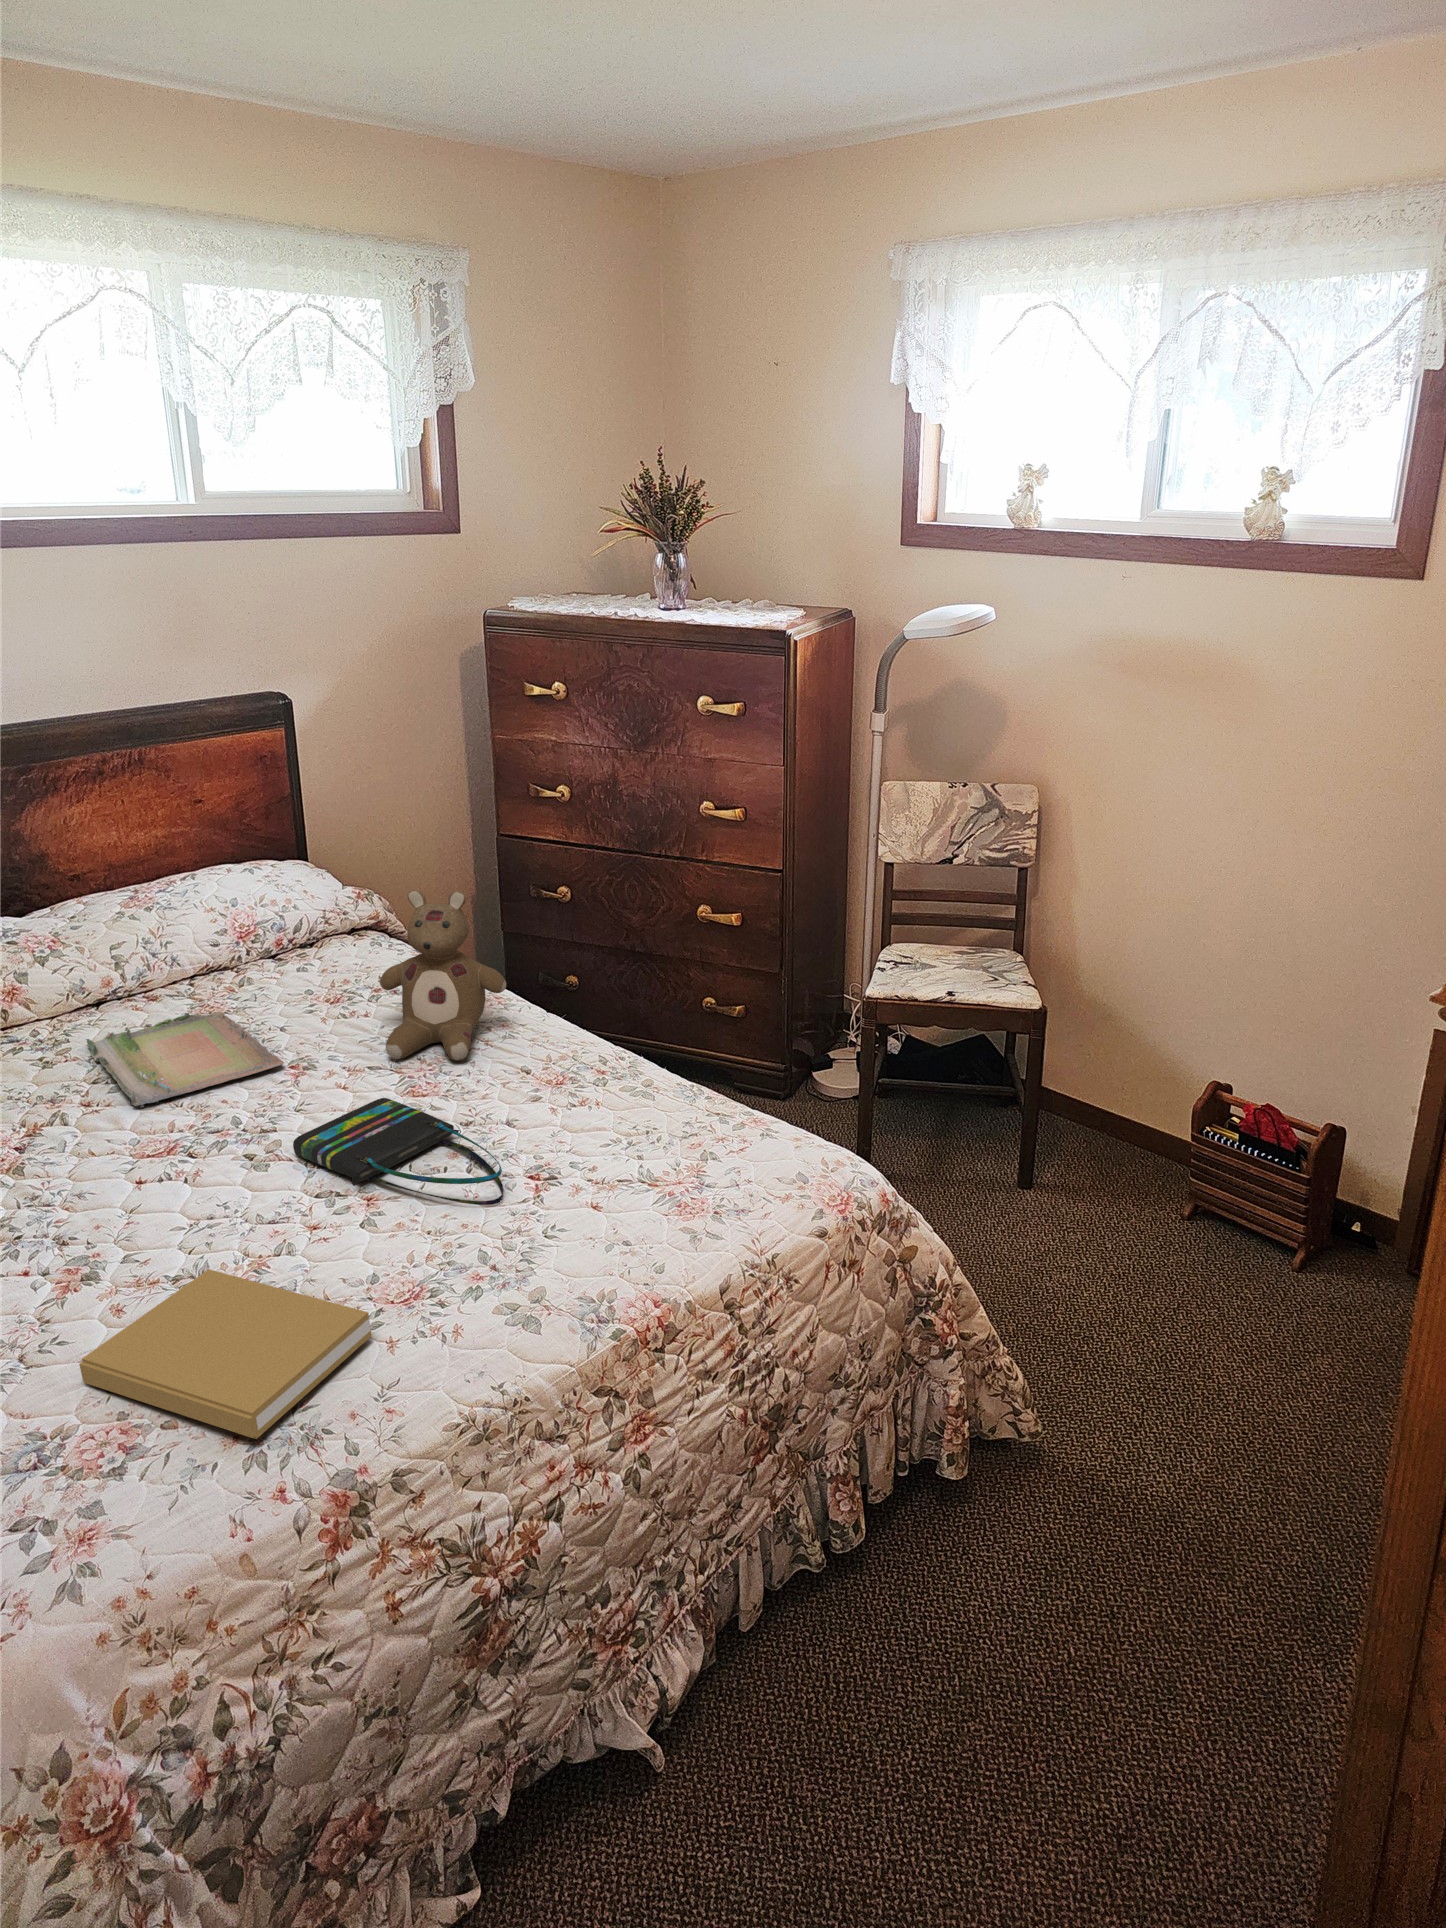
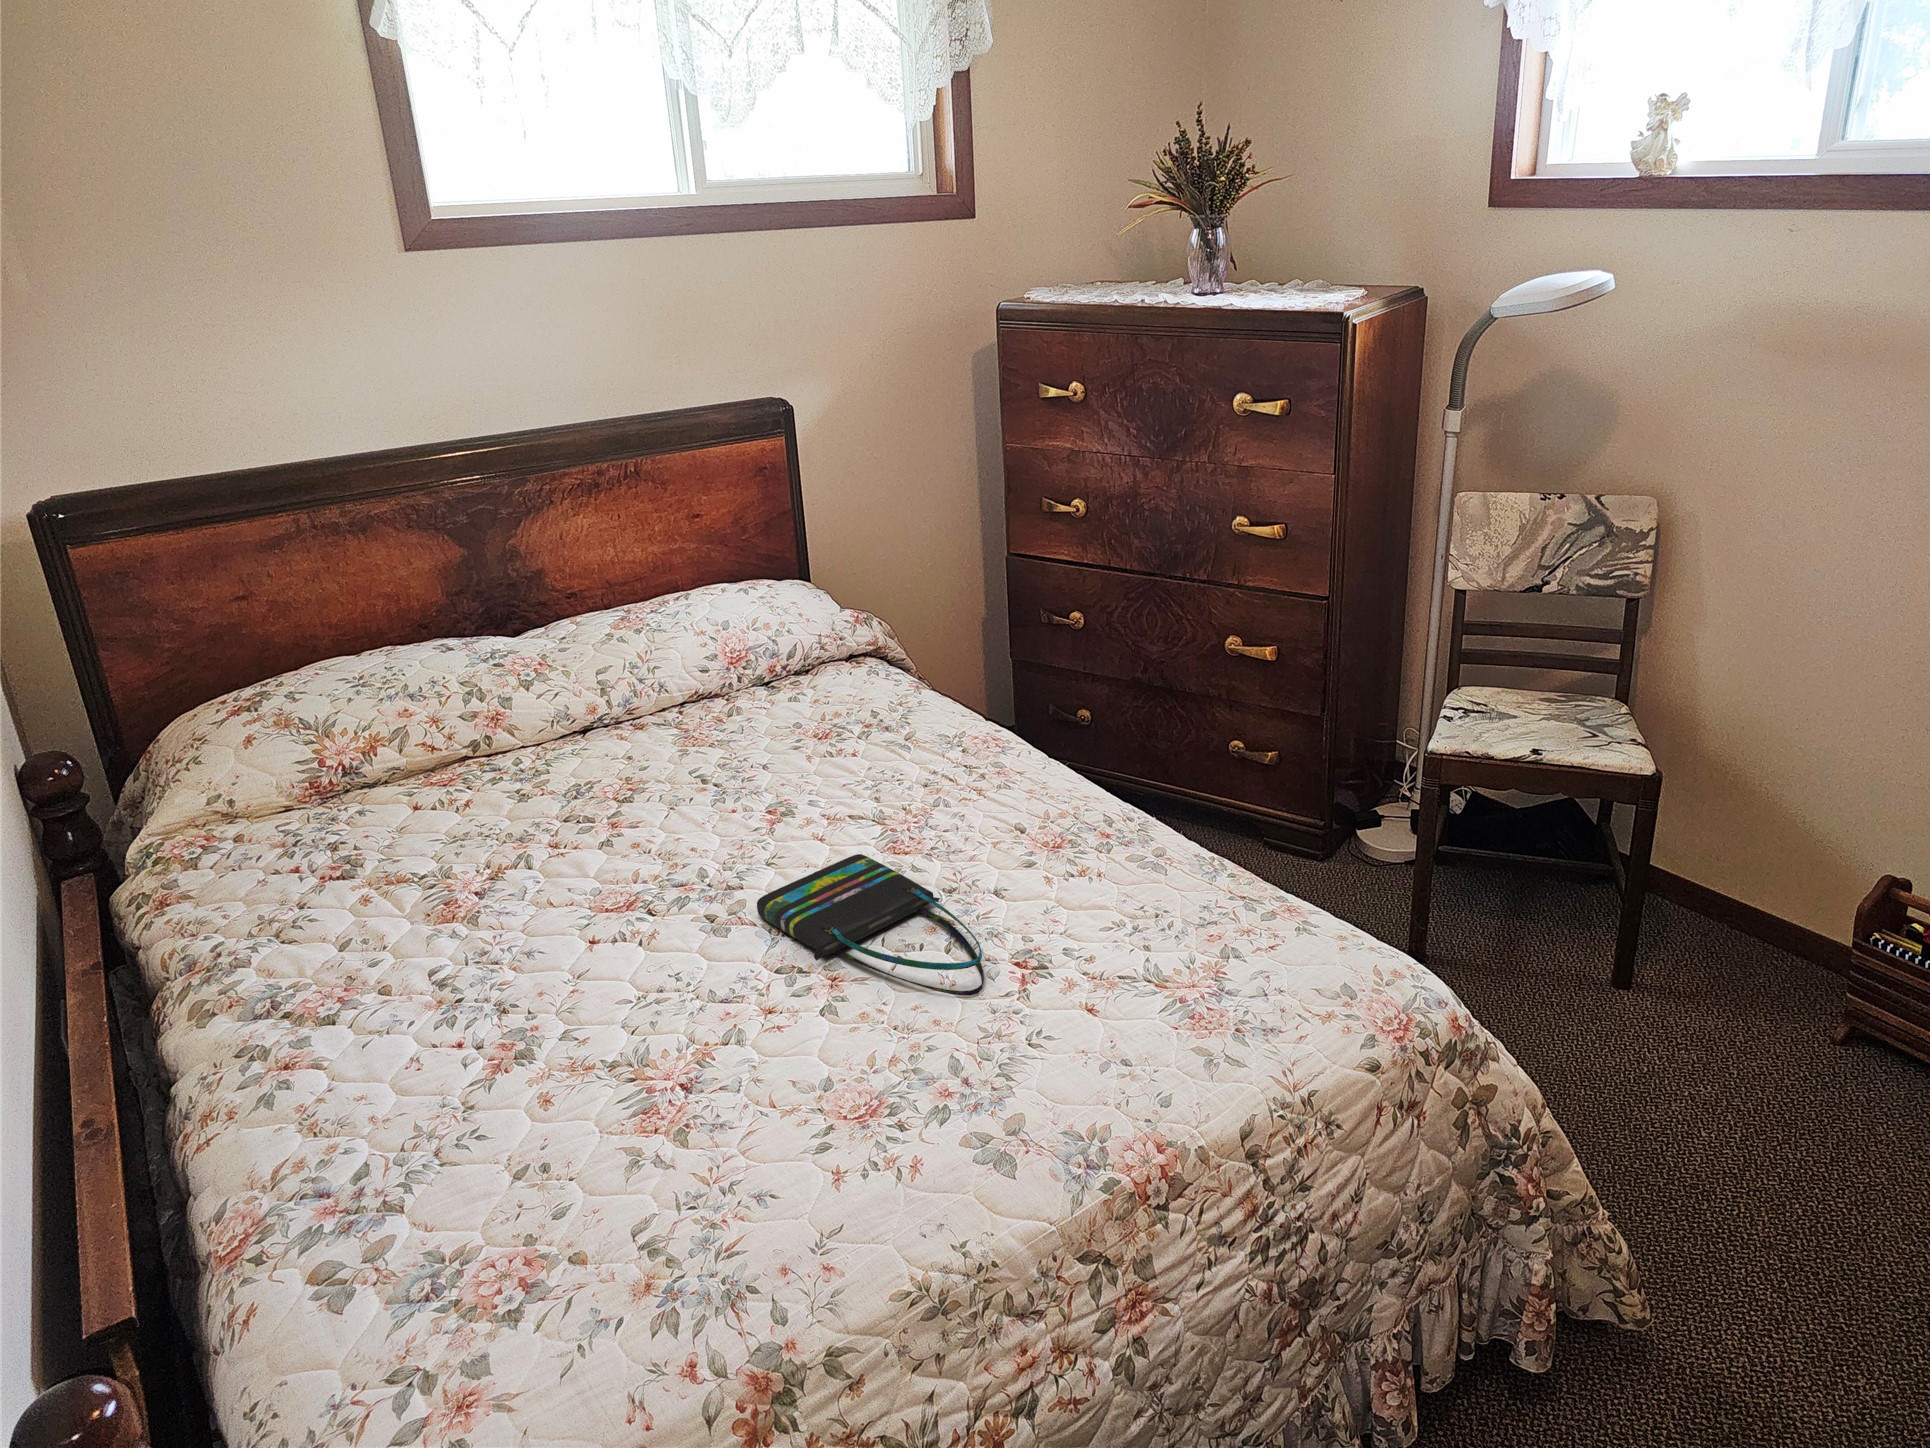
stuffed bear: present [380,890,506,1061] -> none [865,617,1002,812]
tray: present [86,1007,284,1107] -> none [566,736,760,850]
book: present [79,1269,371,1439] -> none [491,1057,815,1289]

